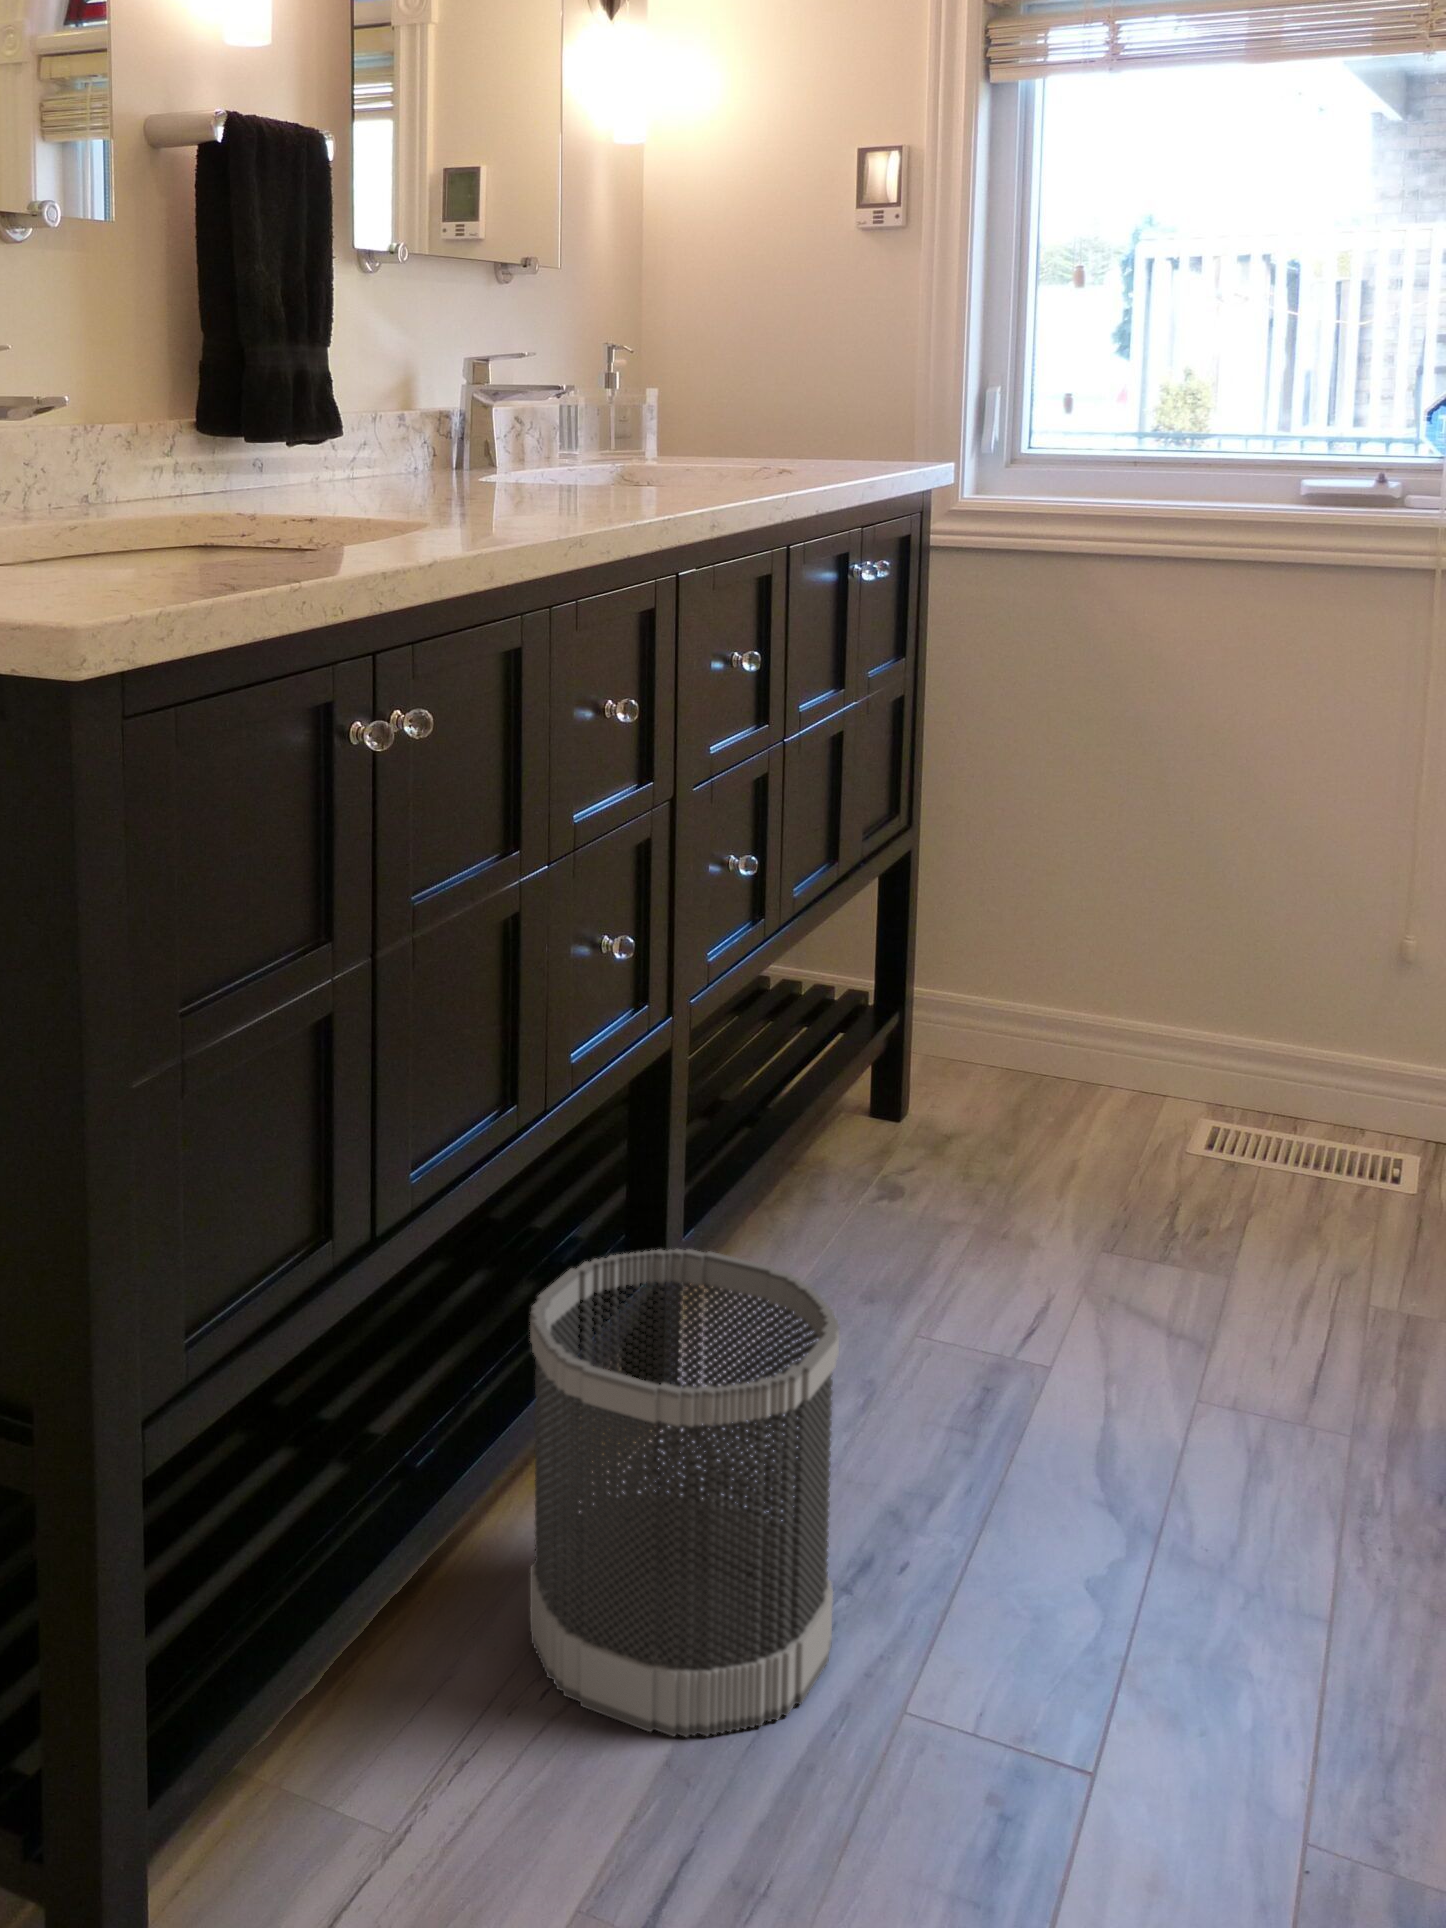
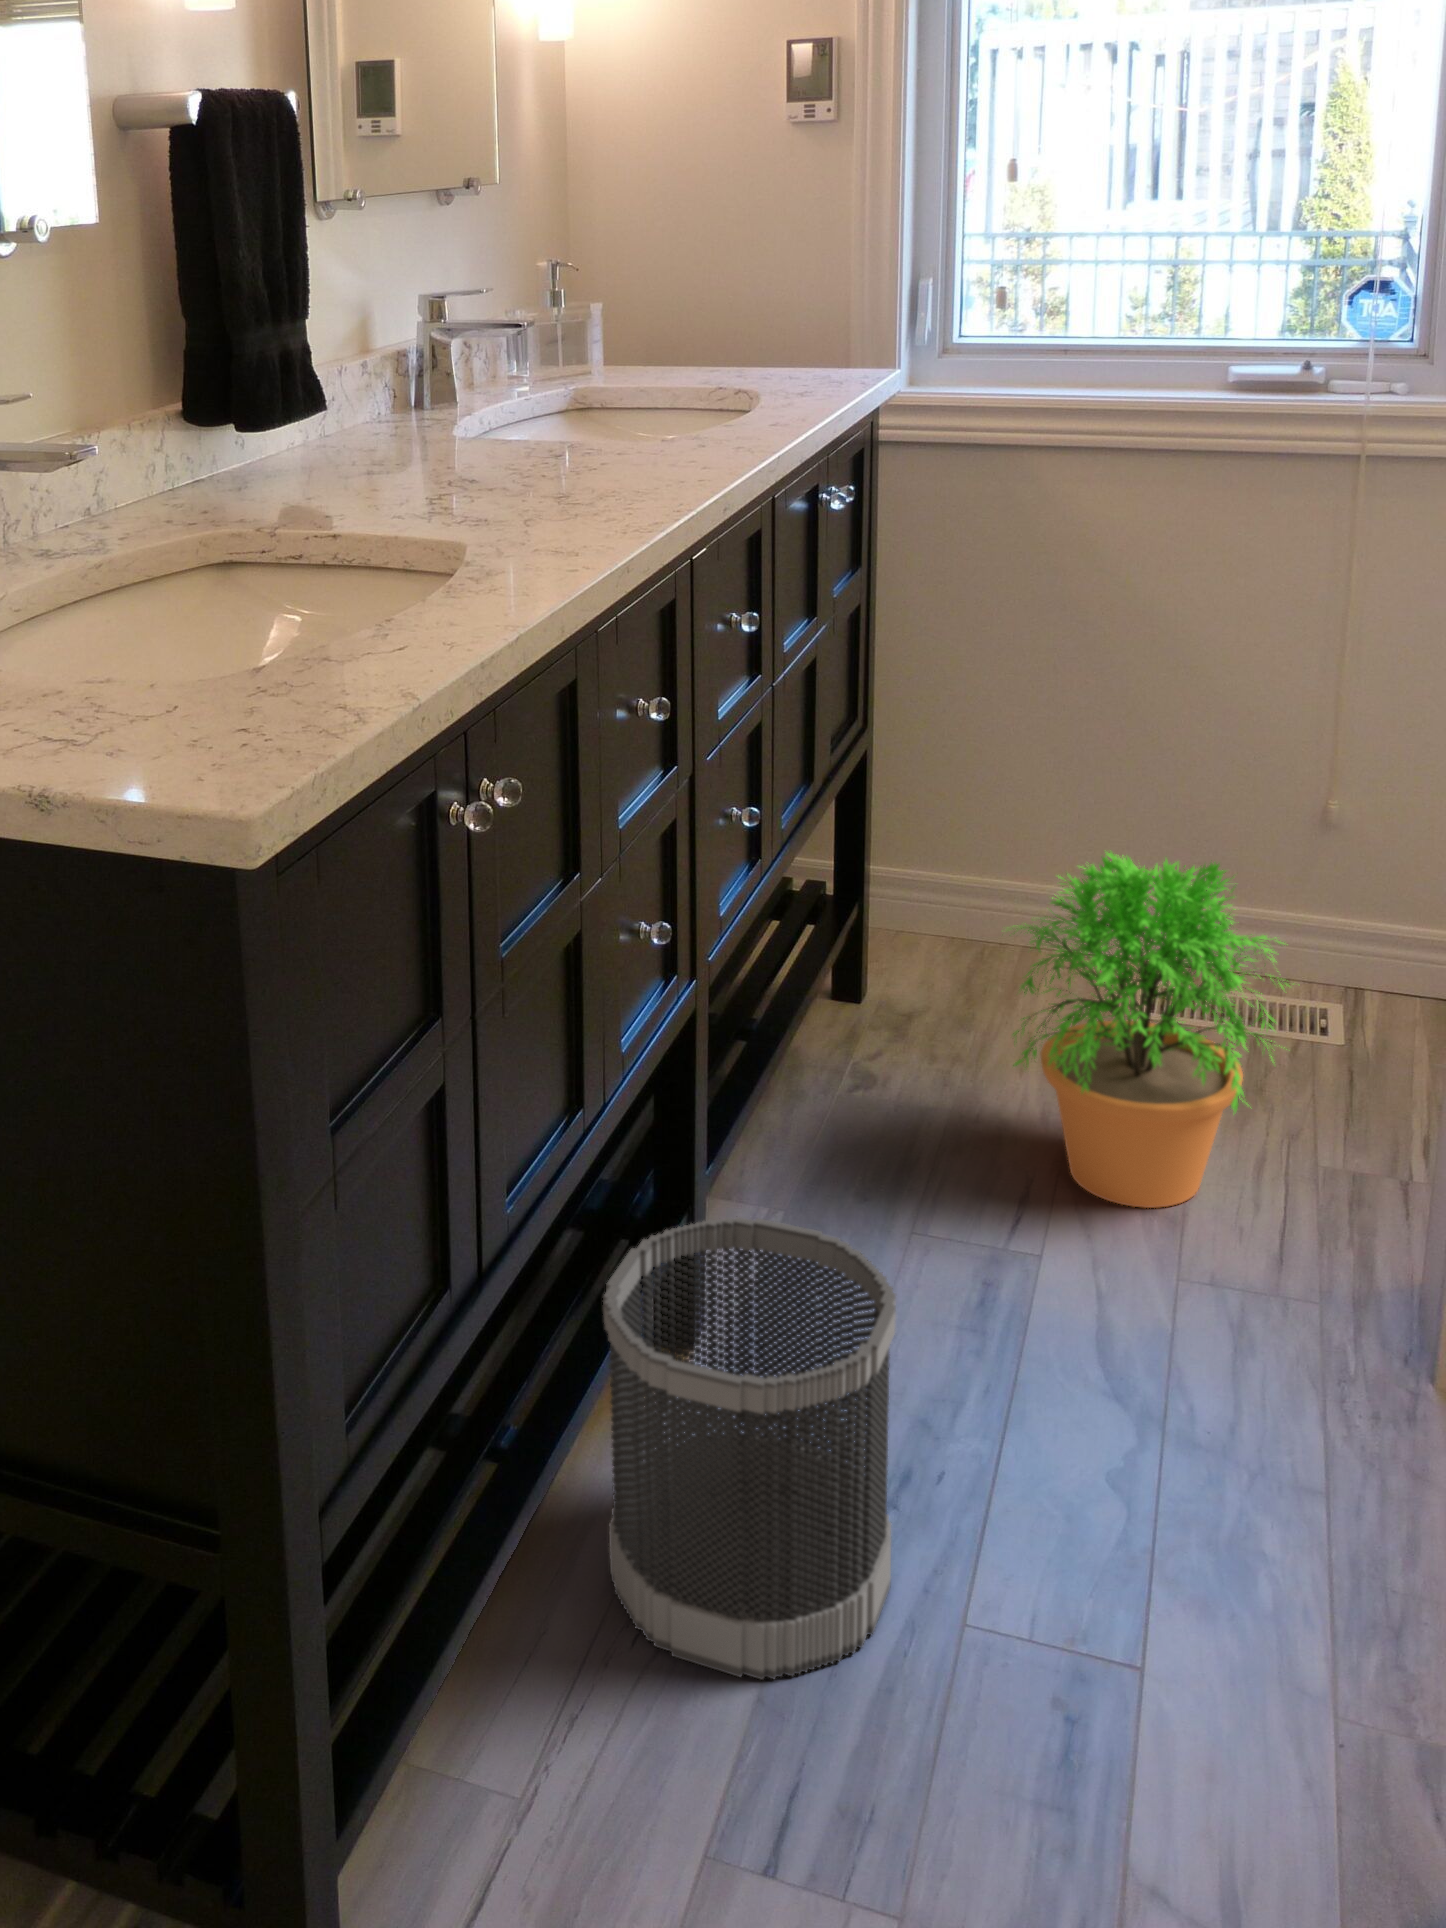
potted plant: none [1025,945,1338,1331] -> present [1012,852,1284,1208]

